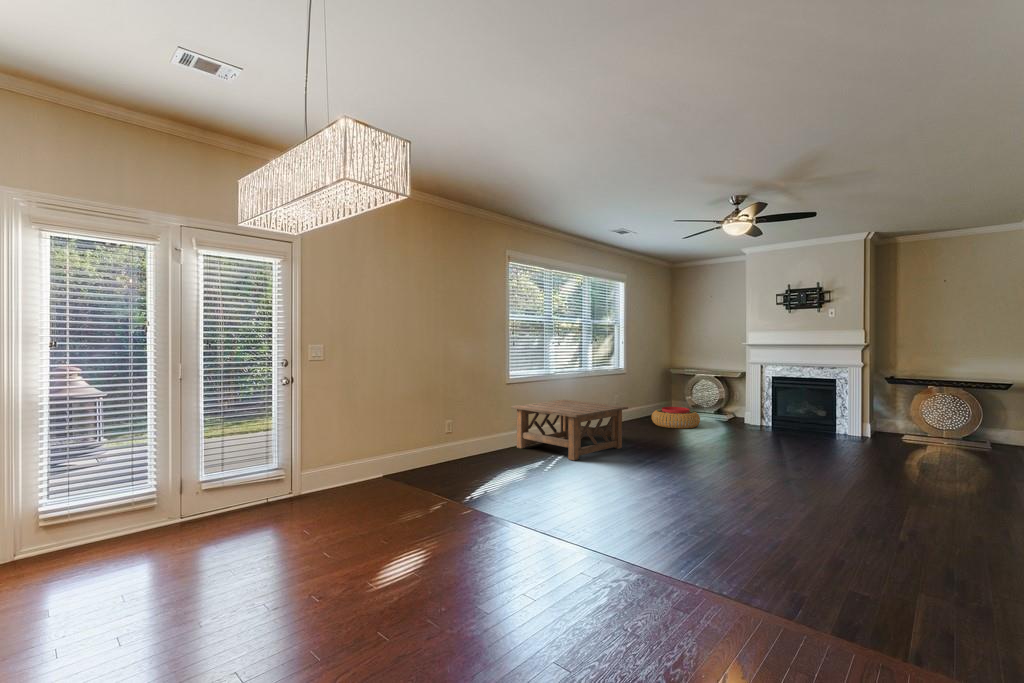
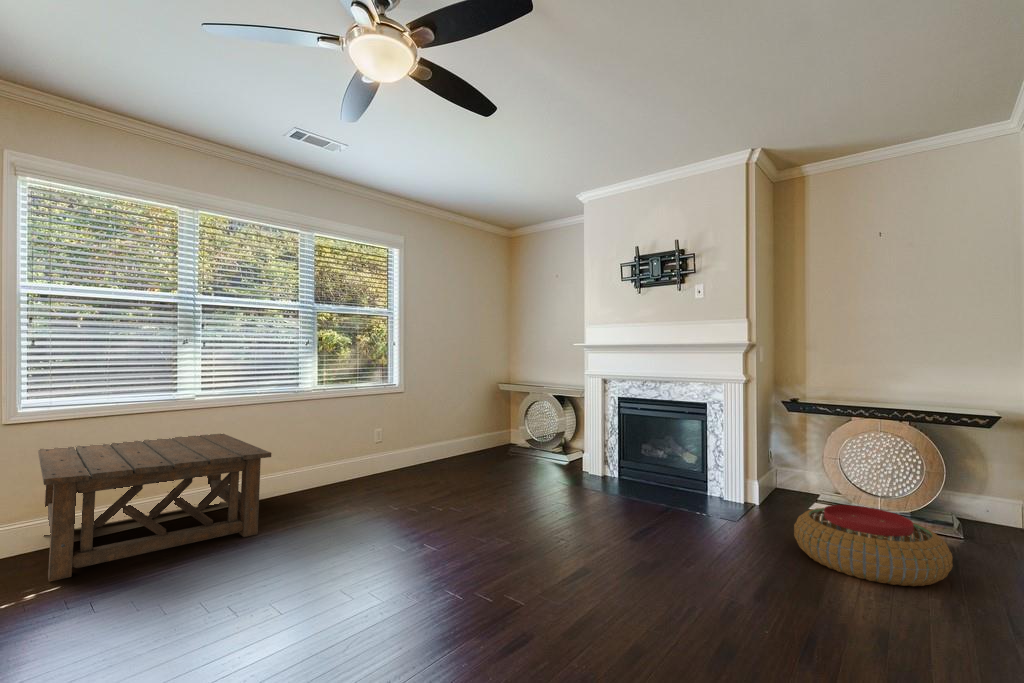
pouf: present [652,407,700,429] -> present [794,505,953,586]

